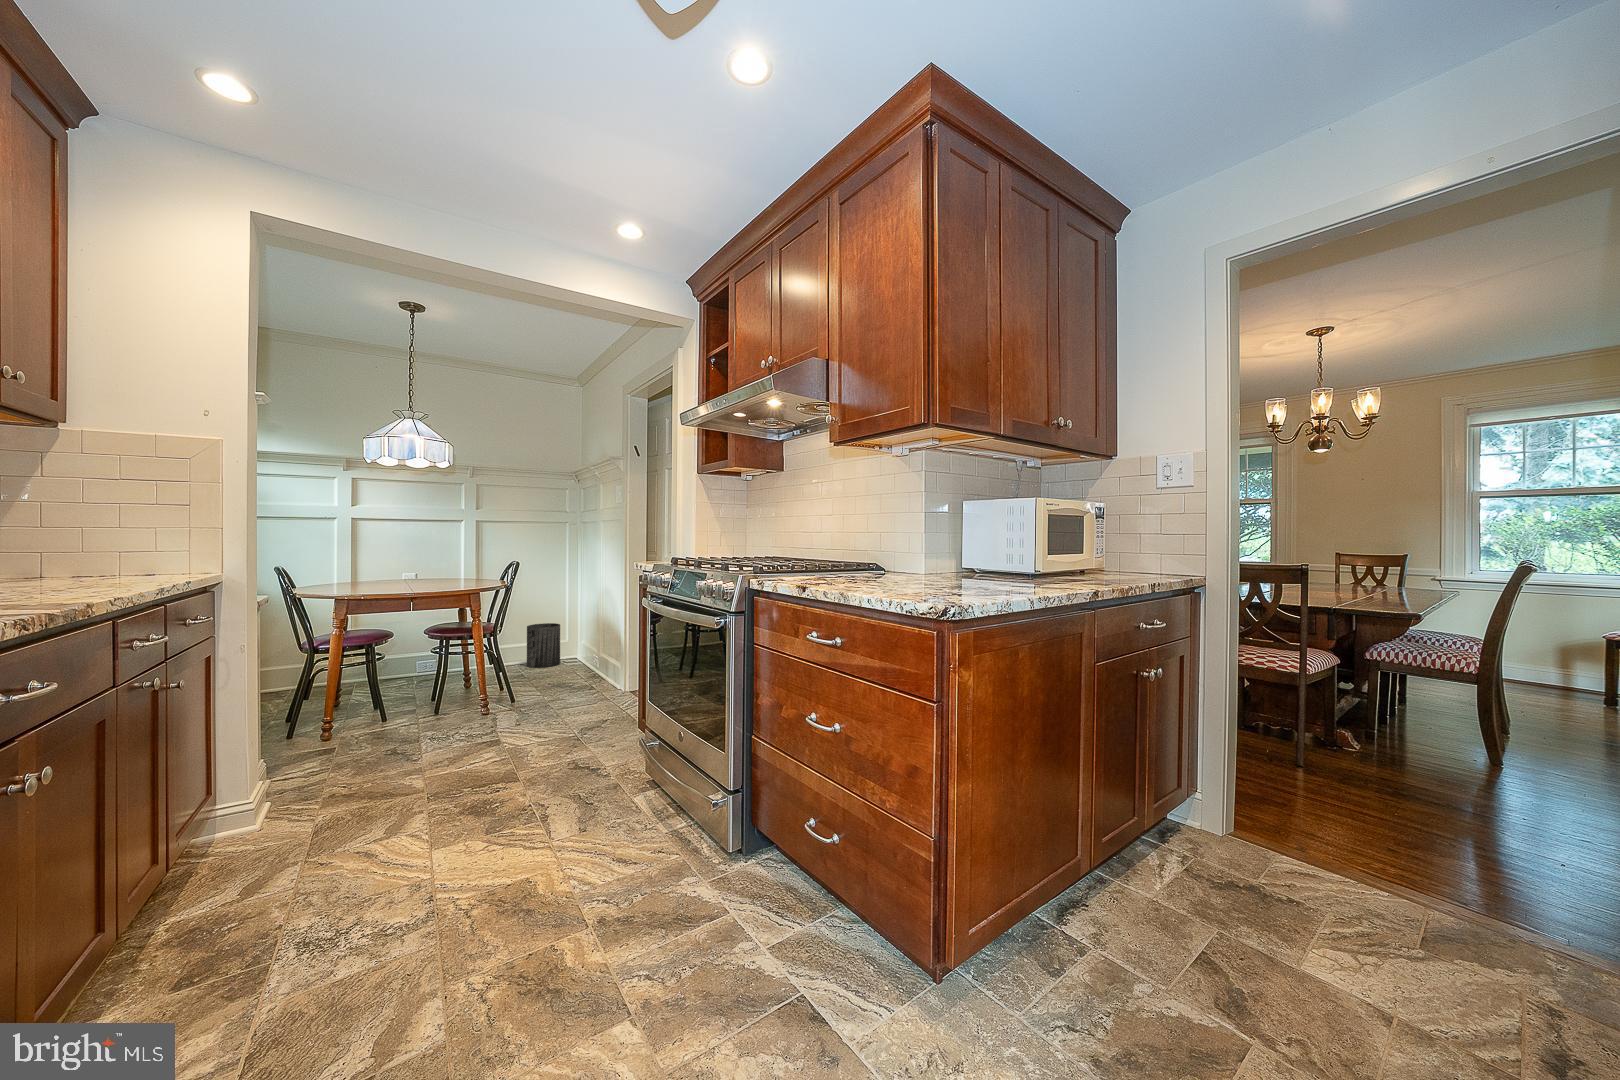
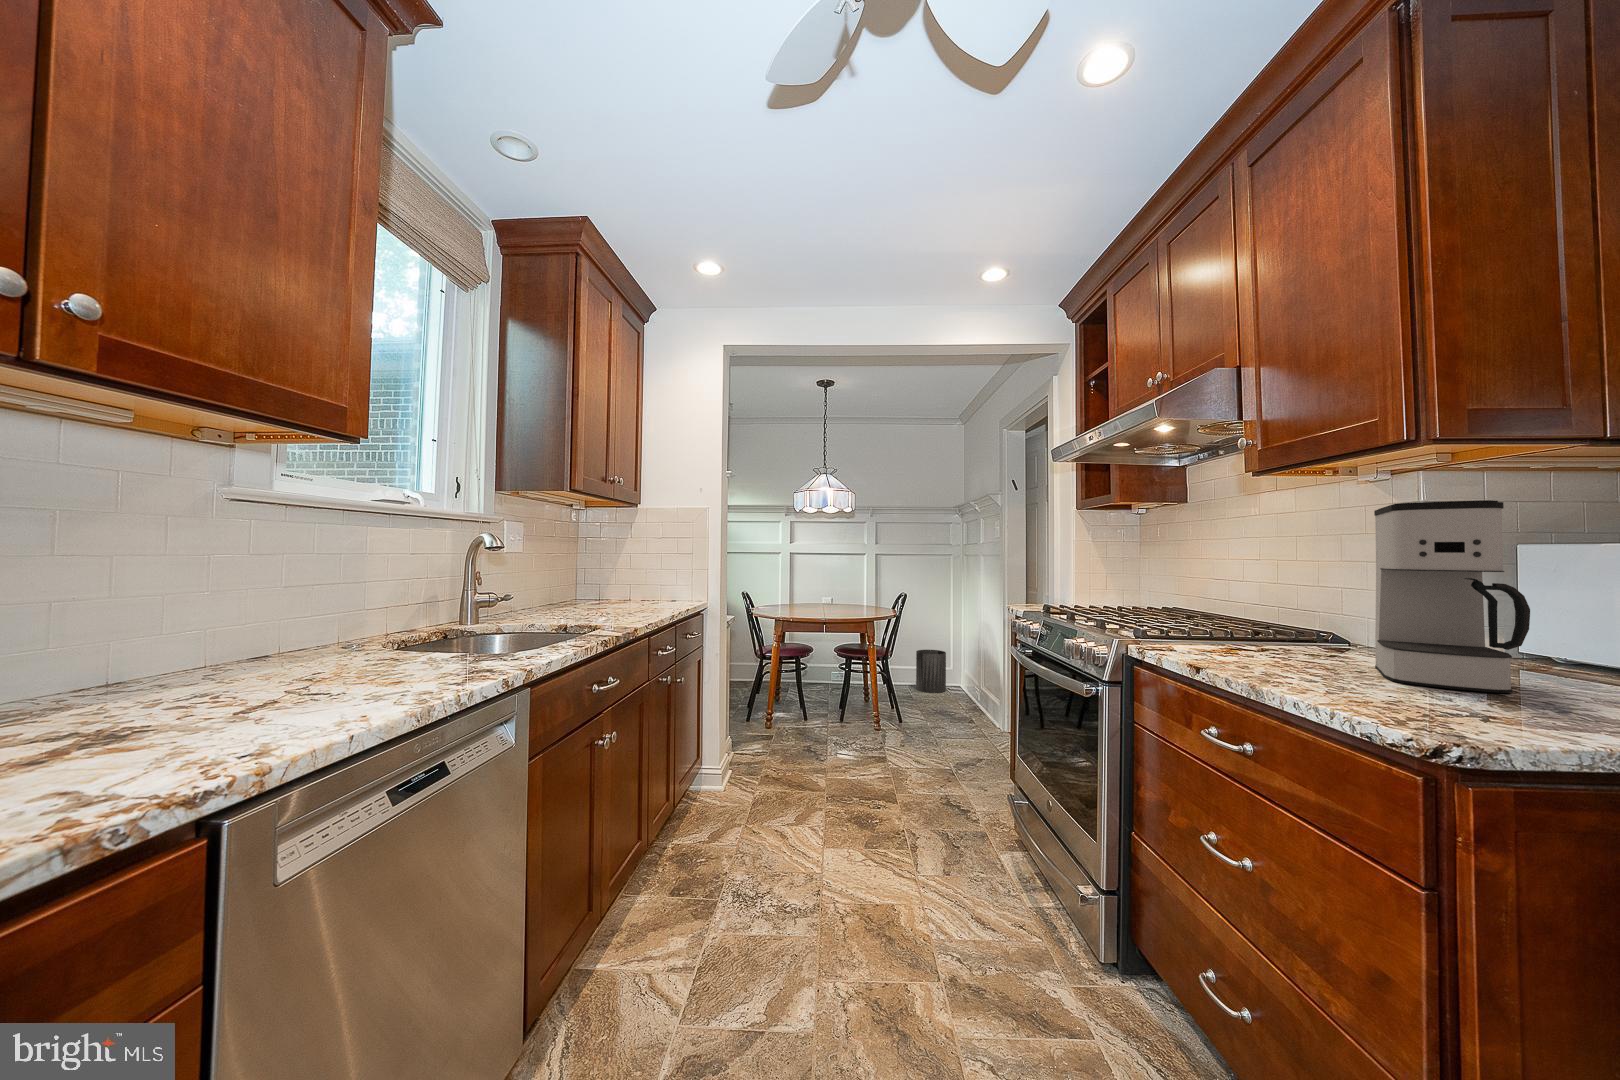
coffee maker: none [909,461,982,584] -> present [1374,500,1530,693]

